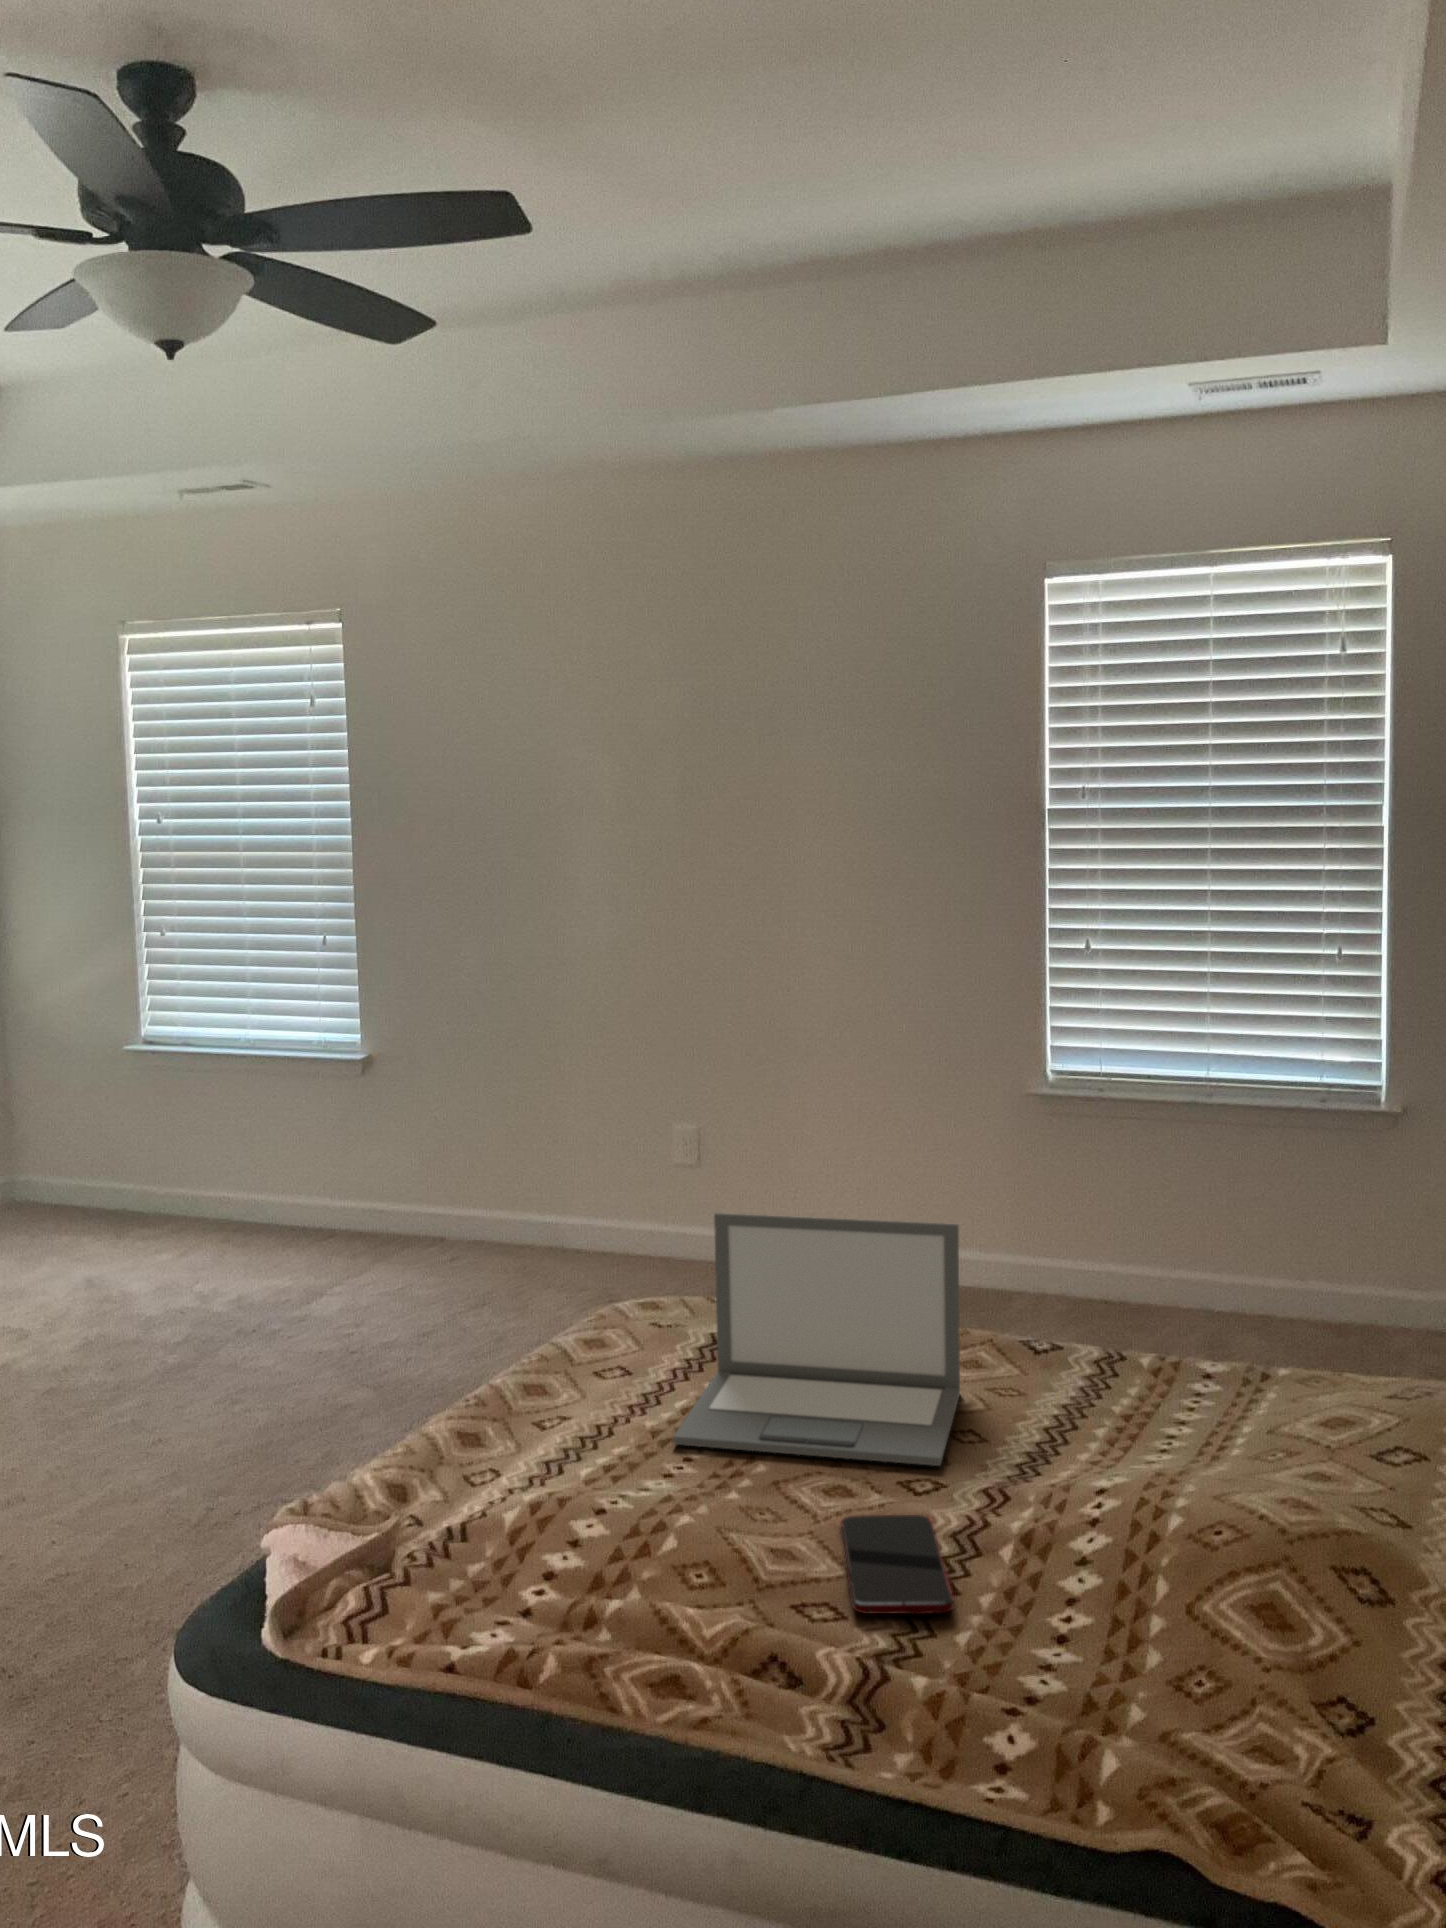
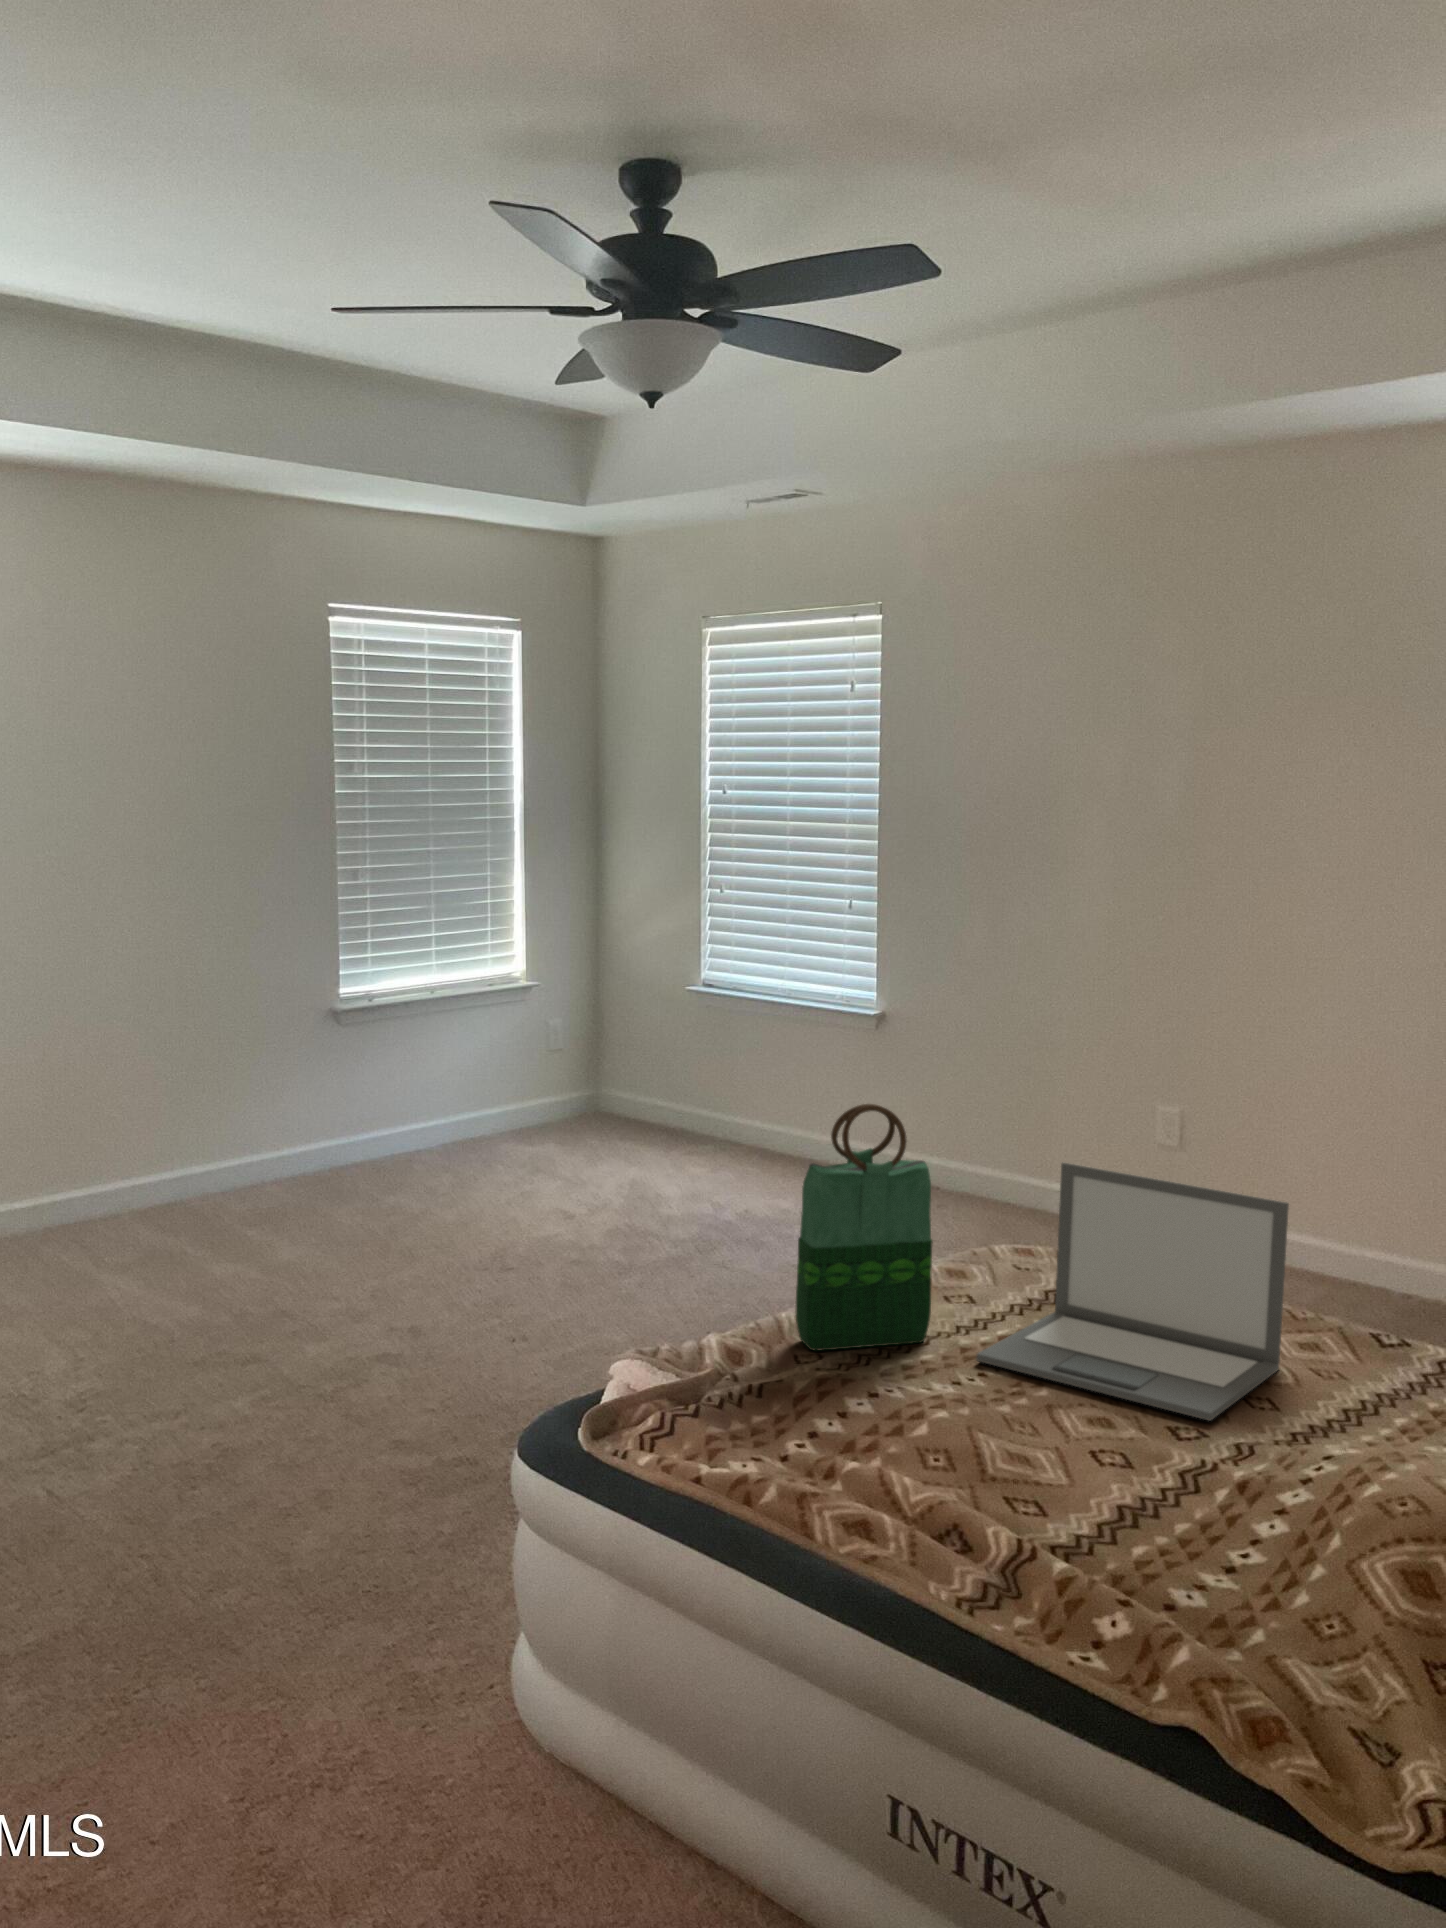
tote bag: none [464,1180,610,1467] -> present [796,1104,933,1350]
smartphone: present [841,1515,954,1614] -> none [1046,1441,1169,1526]

